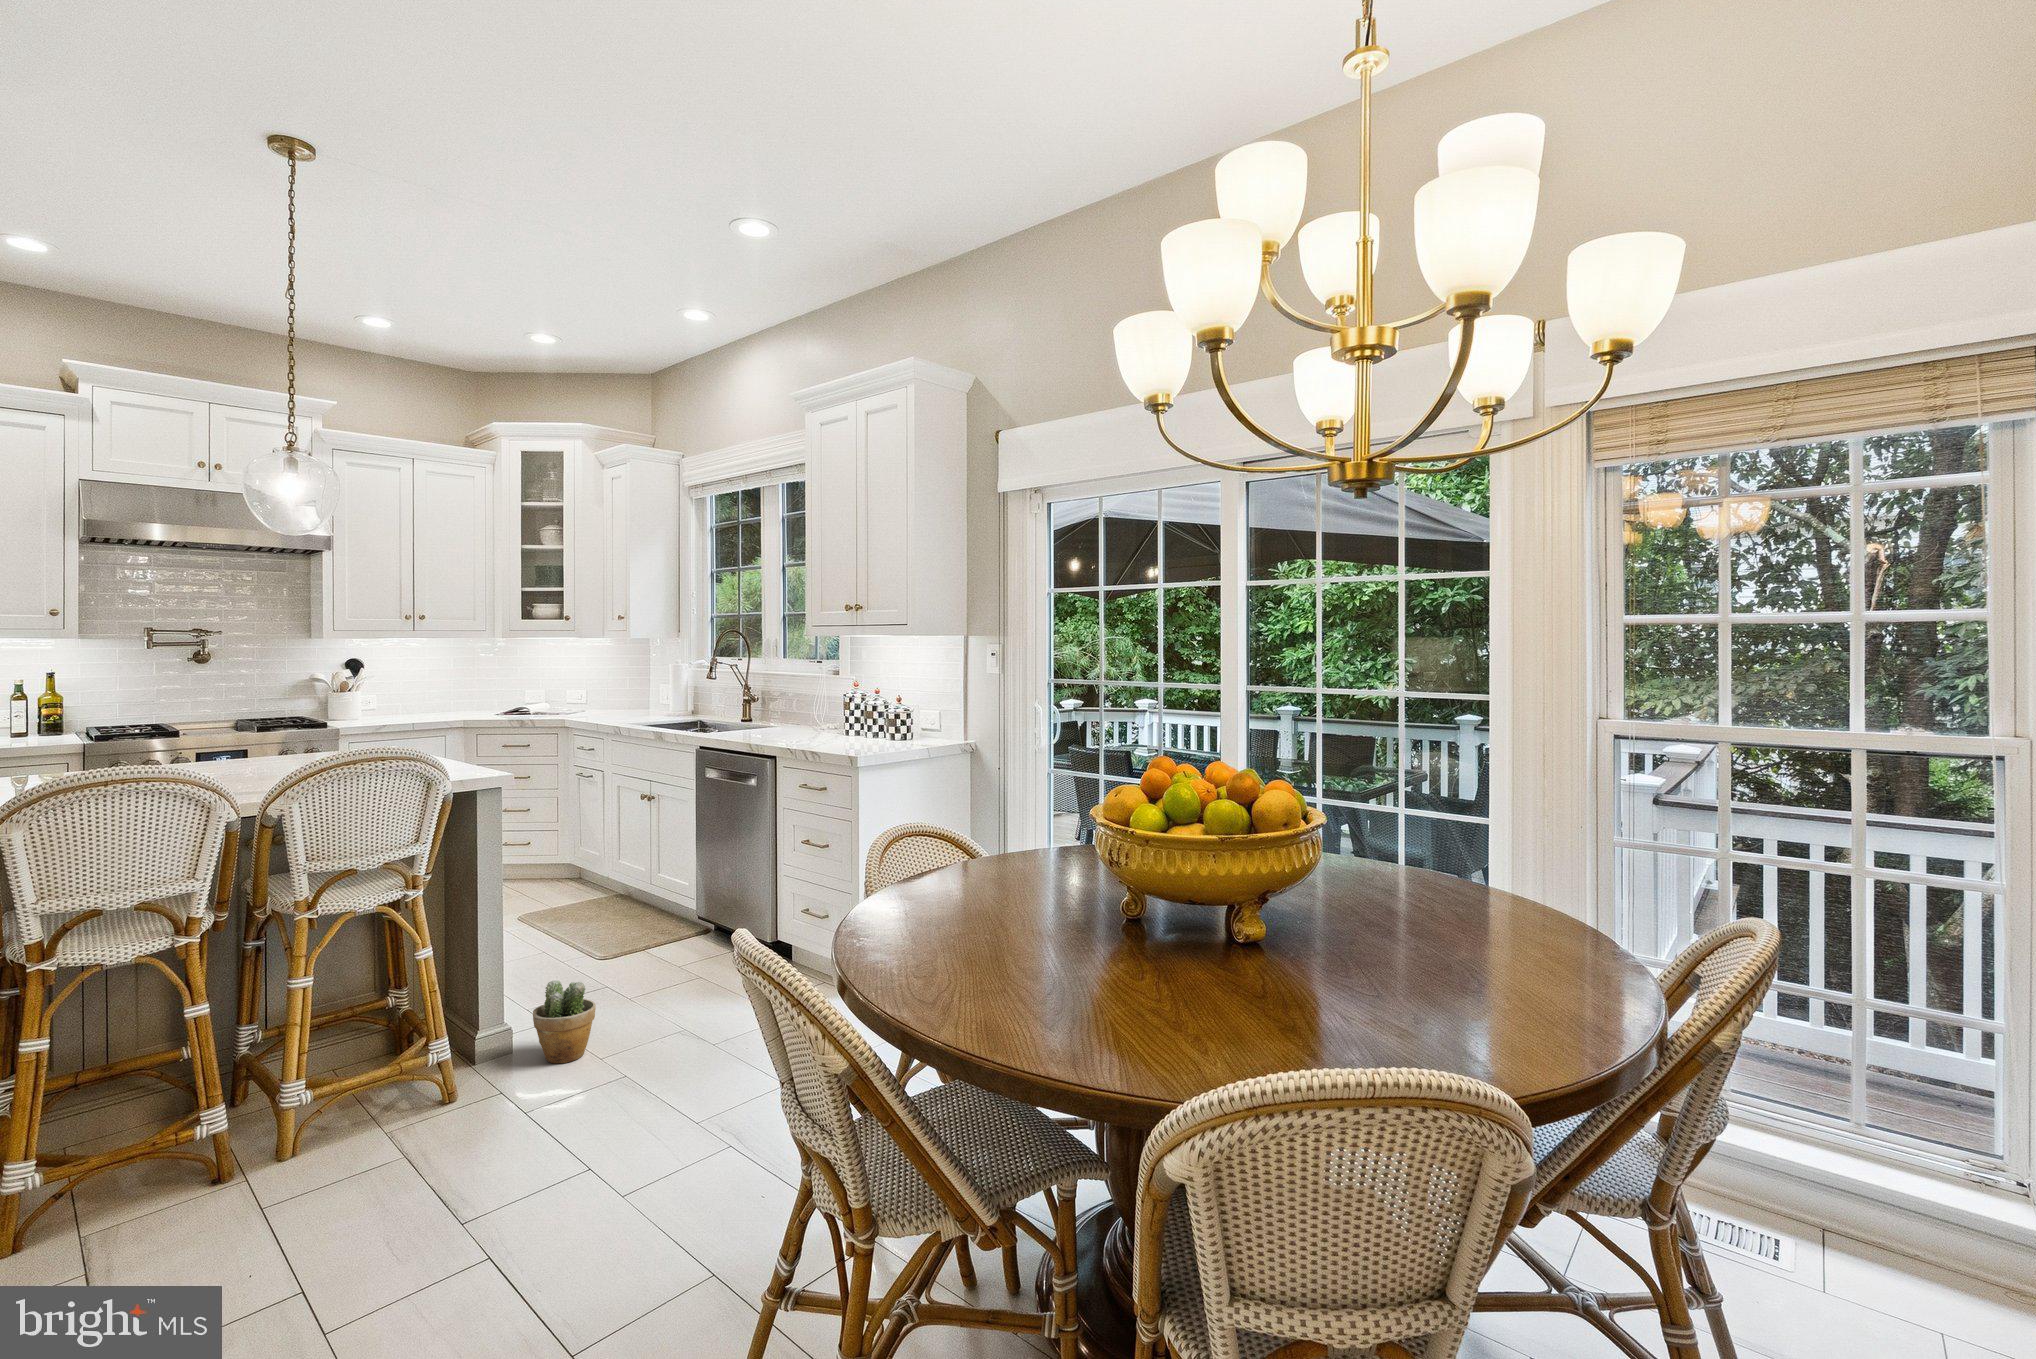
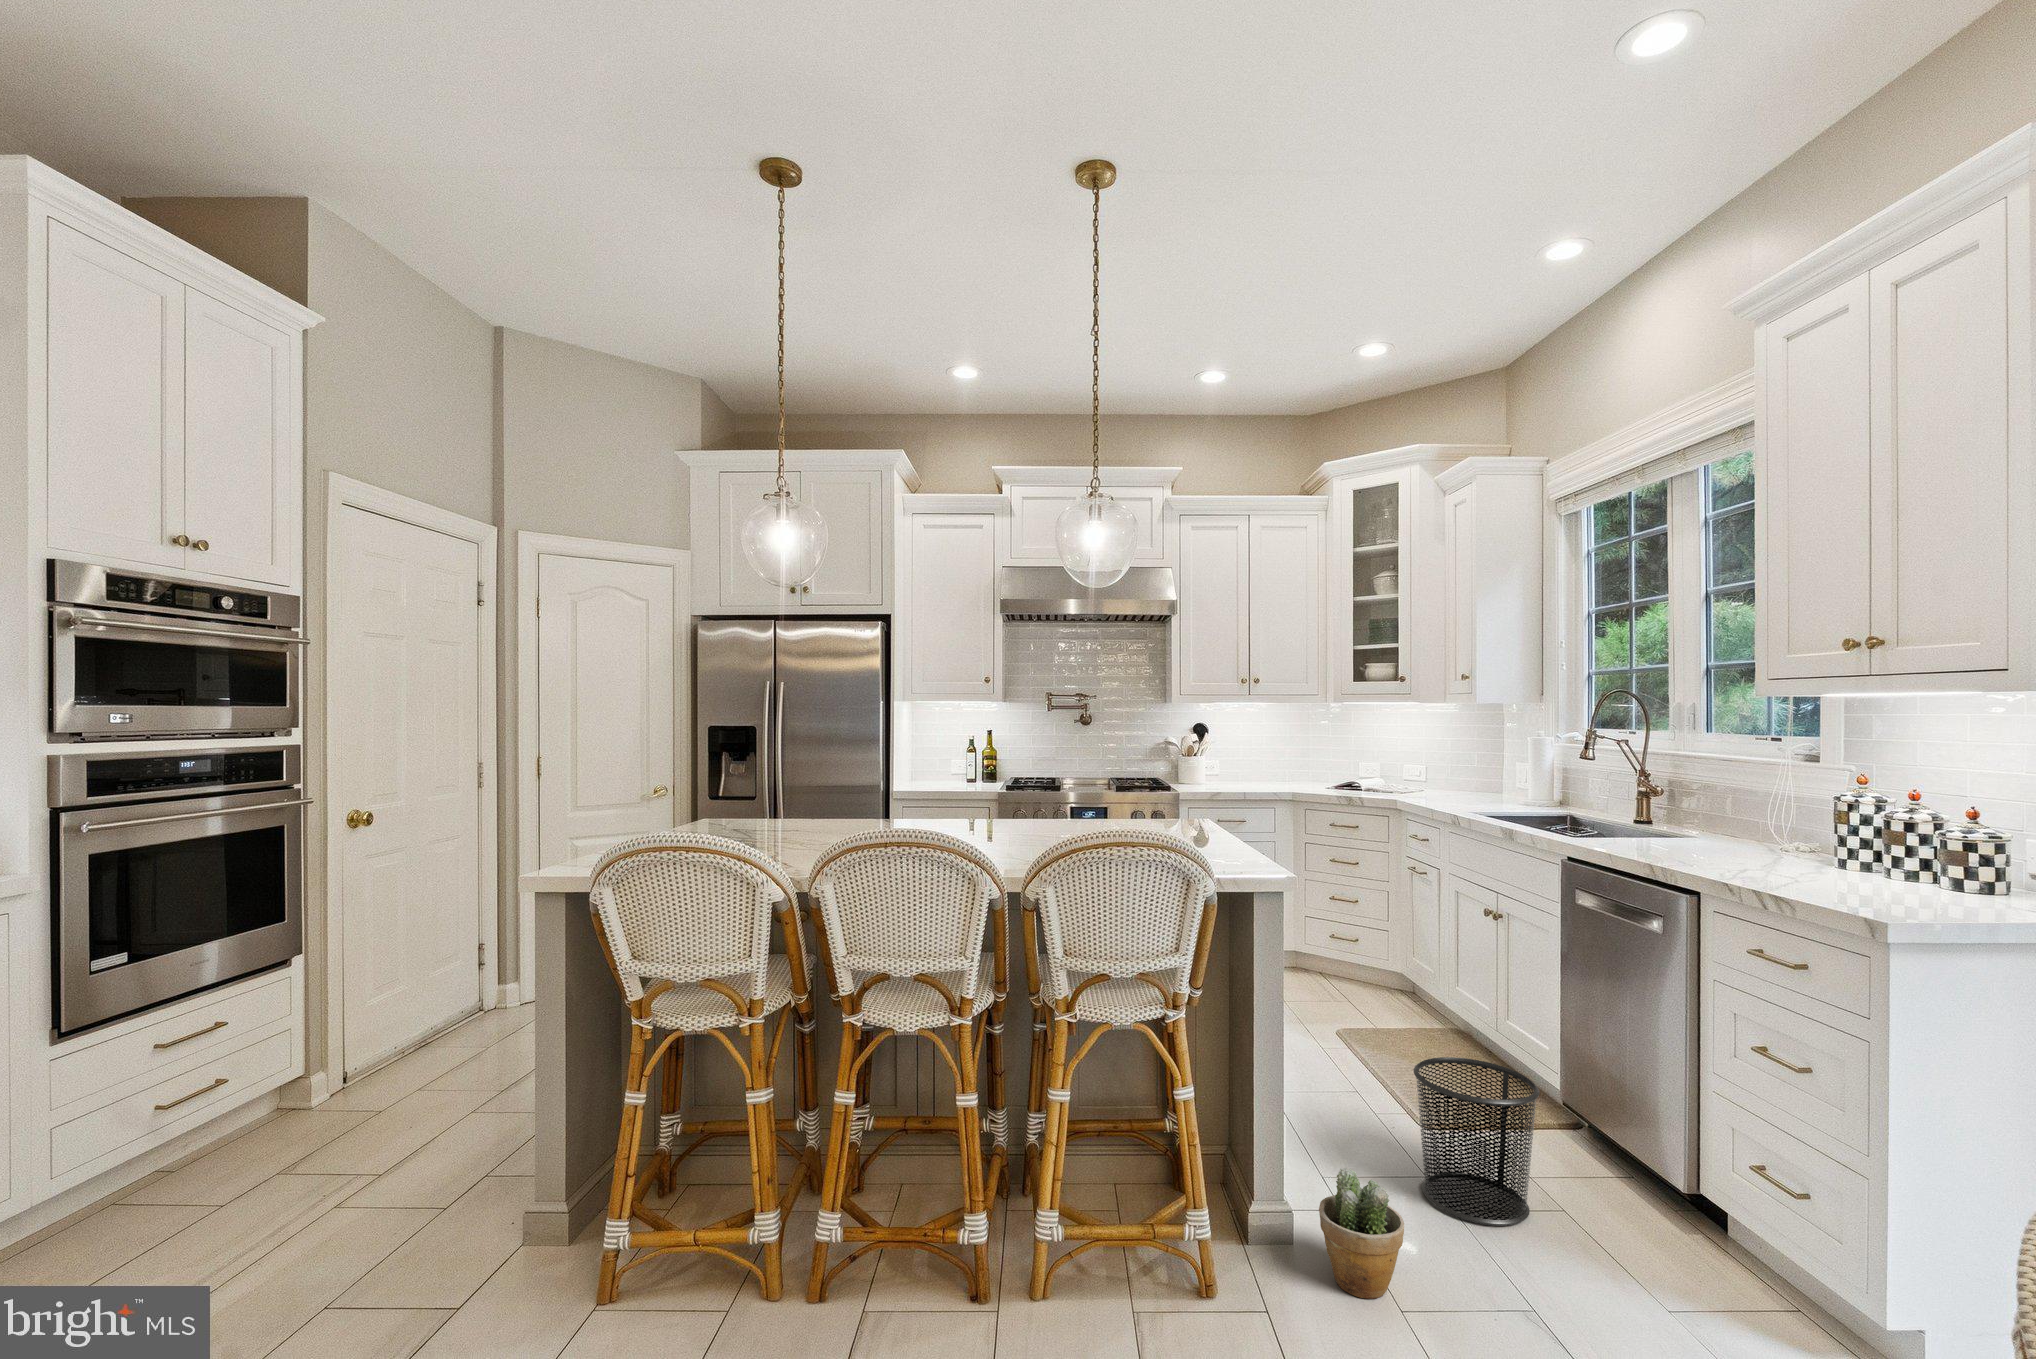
waste bin: none [594,897,681,1004] -> present [1413,1057,1540,1226]

